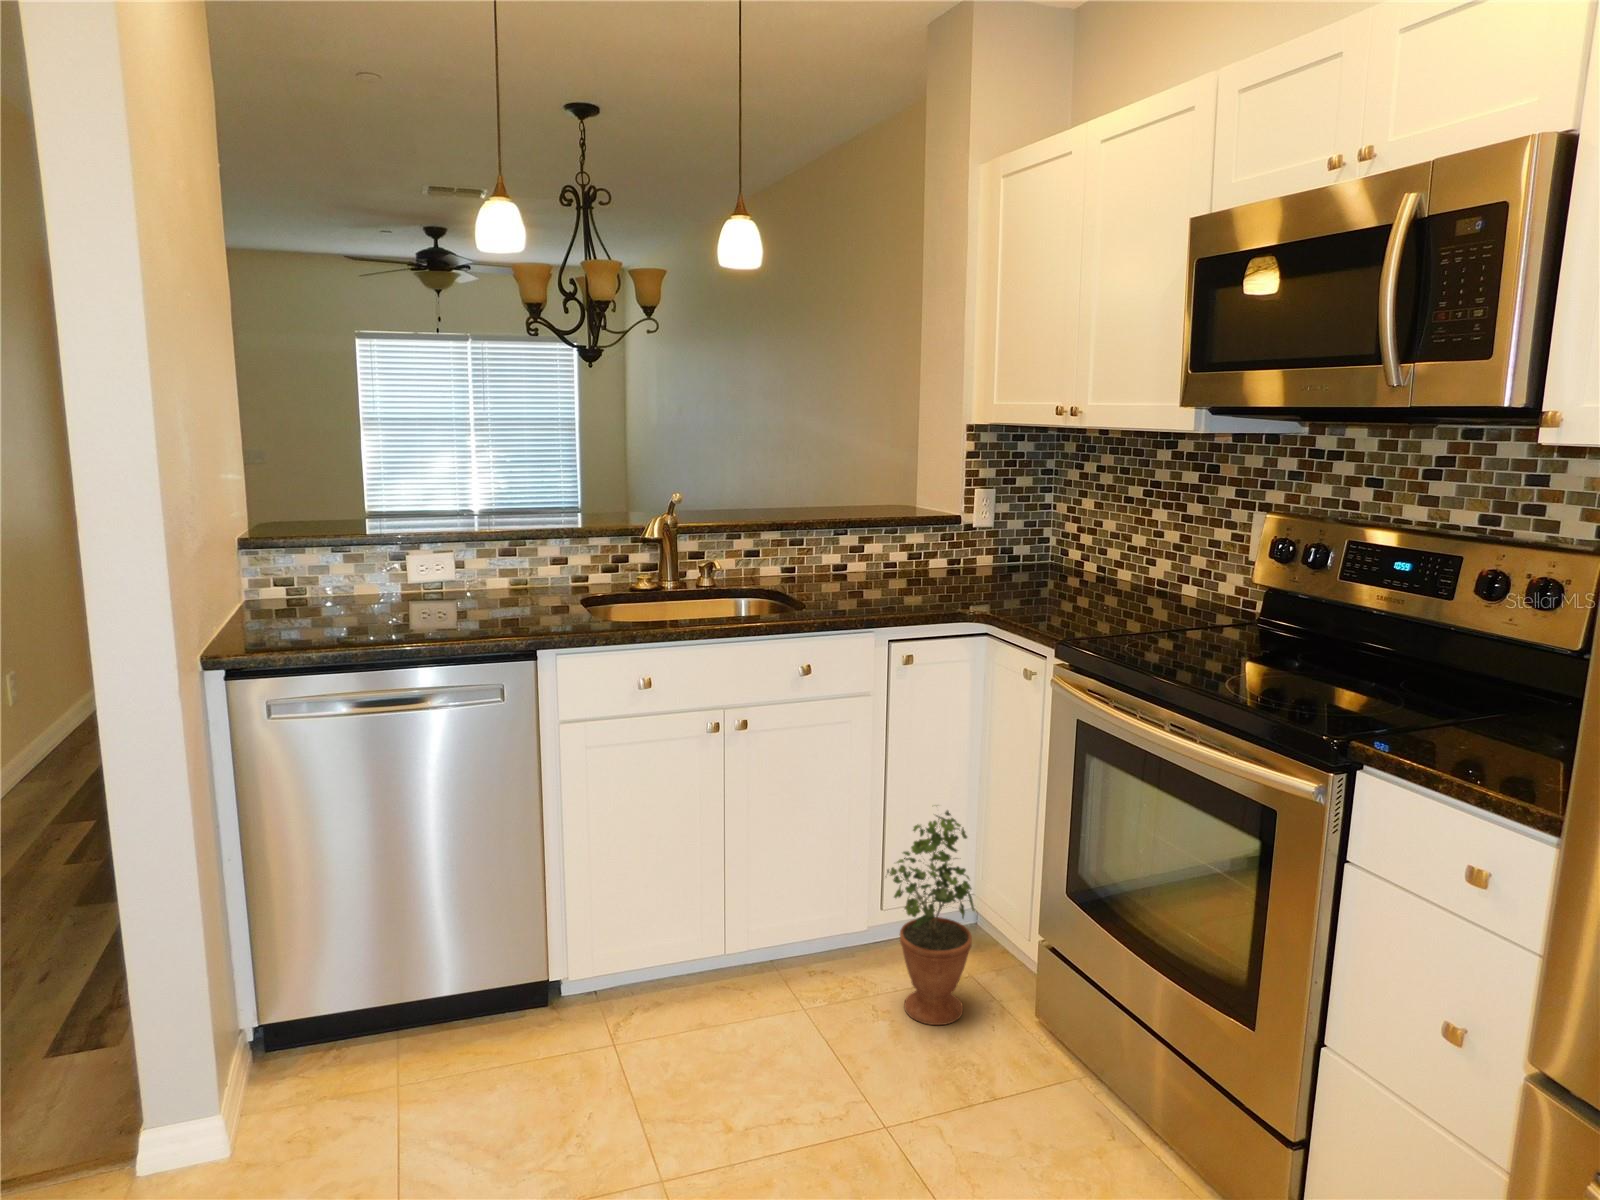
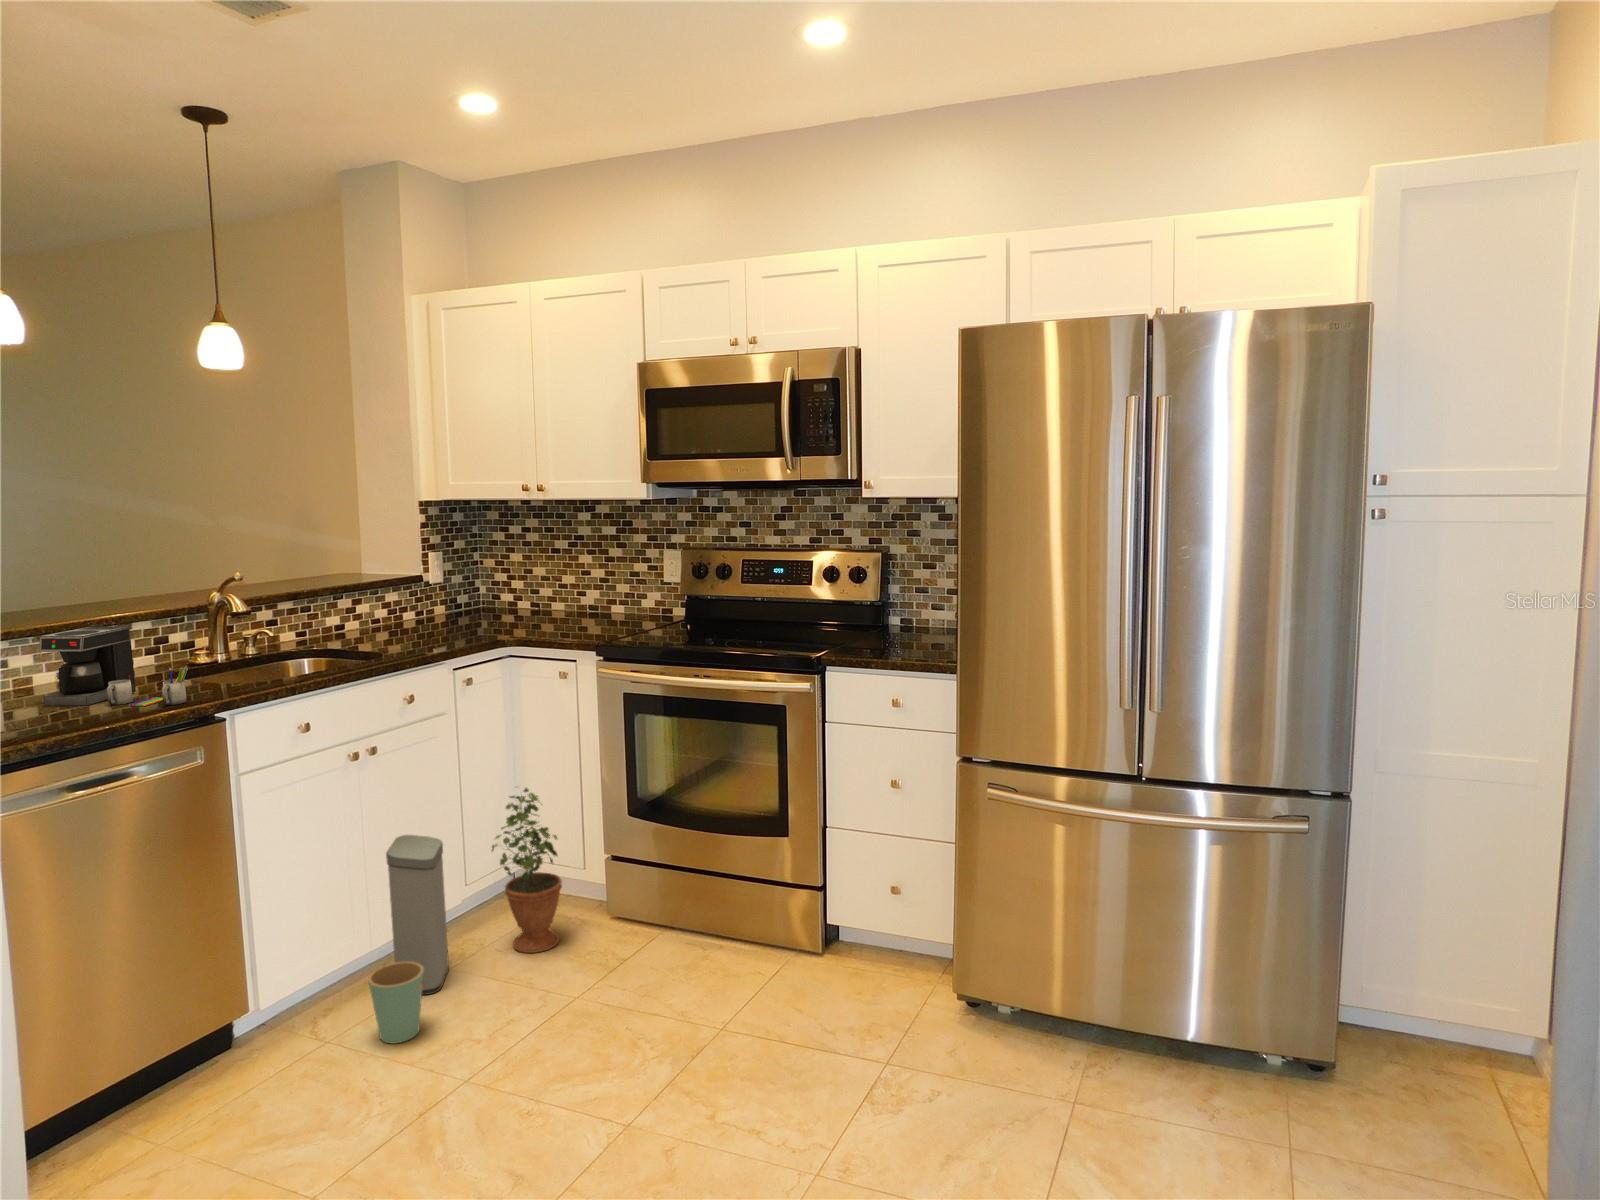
coffee maker: none [488,540,571,631] -> present [39,627,188,707]
trash can: none [676,824,827,1066] -> present [368,835,449,1043]

